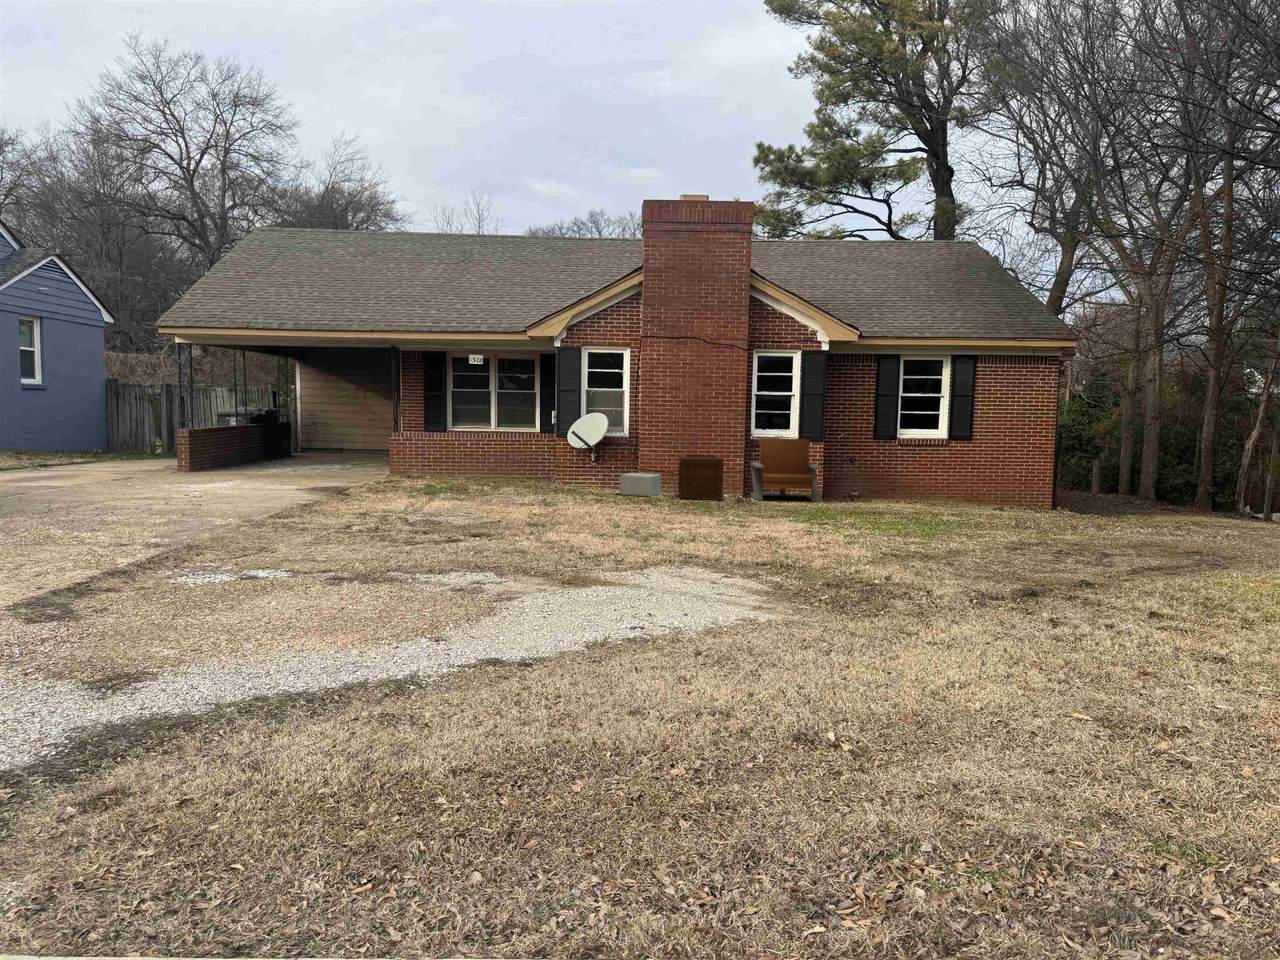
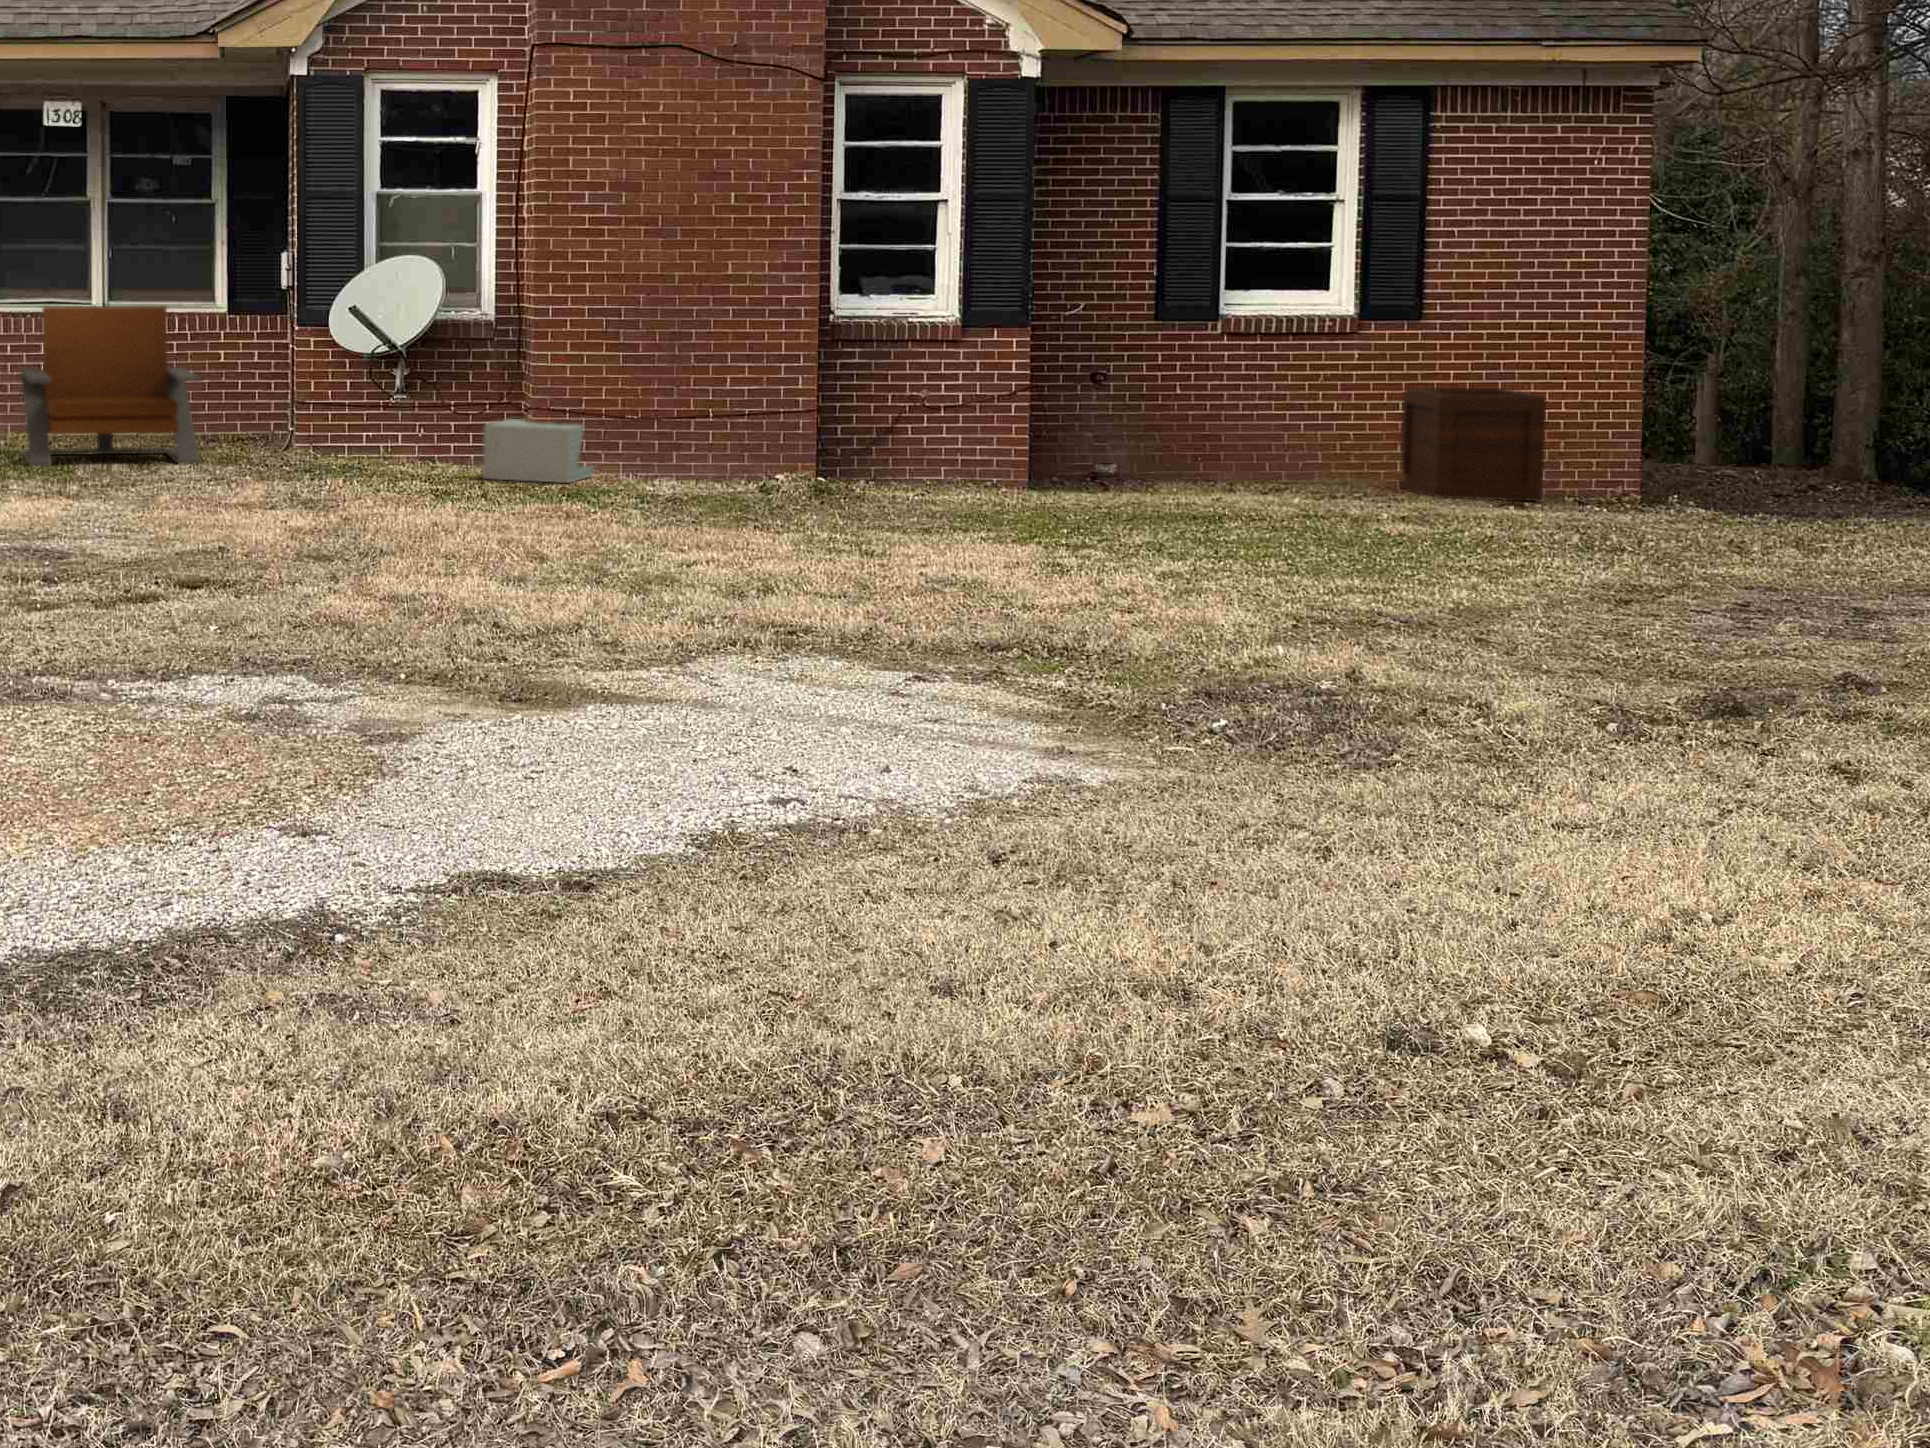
lounge chair: present [750,438,822,502] -> present [21,306,200,466]
wooden crate: present [678,454,724,500] -> present [1398,388,1546,501]

